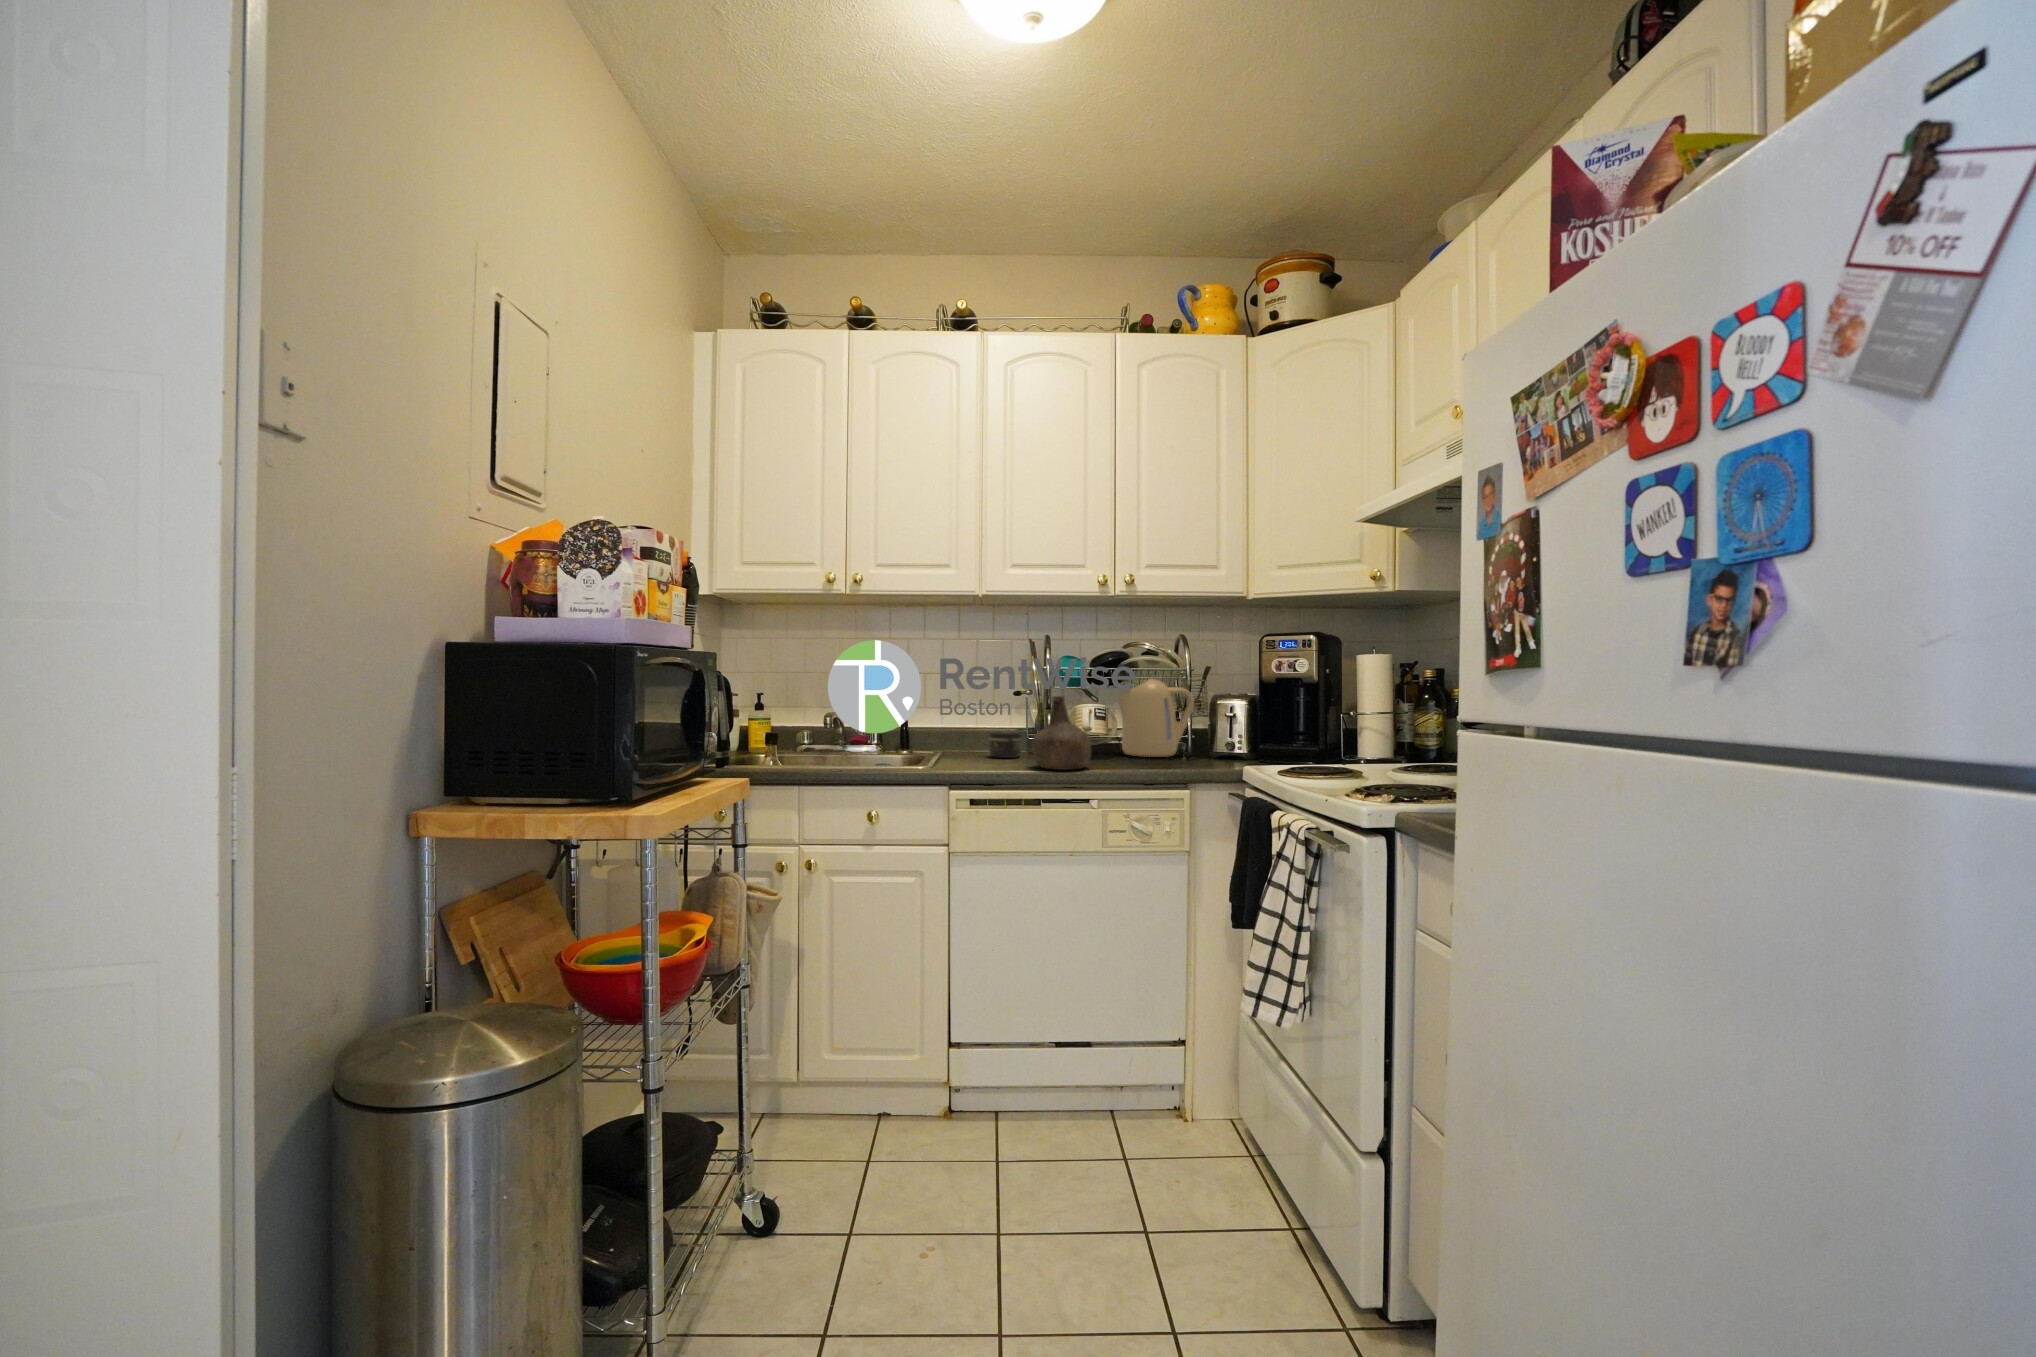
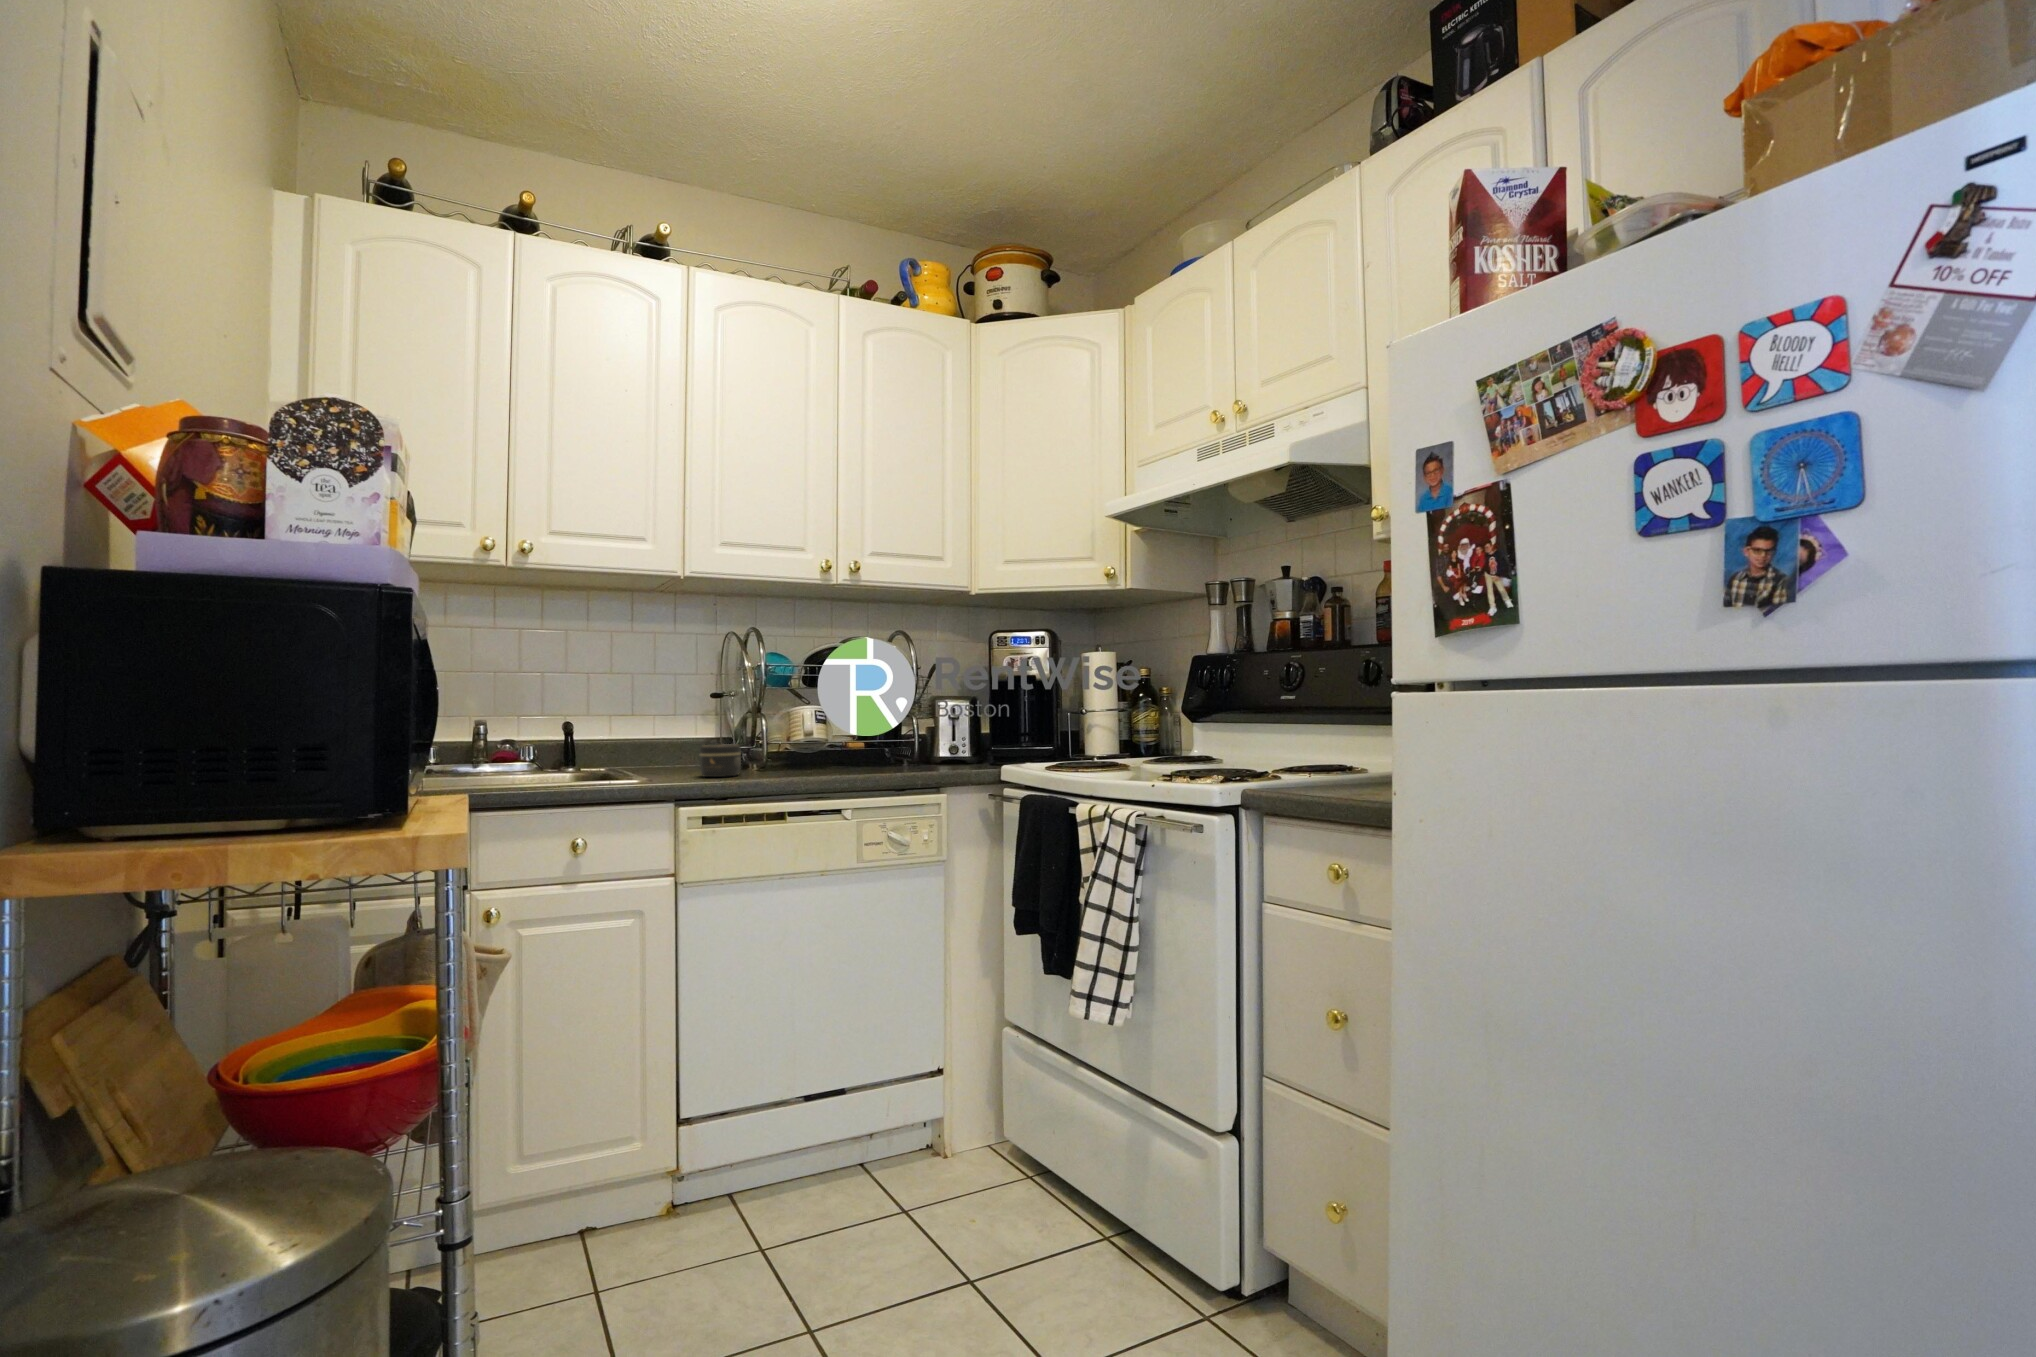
kettle: present [1115,679,1194,757] -> none [840,679,926,765]
bottle: present [1032,696,1091,770] -> none [776,697,846,783]

